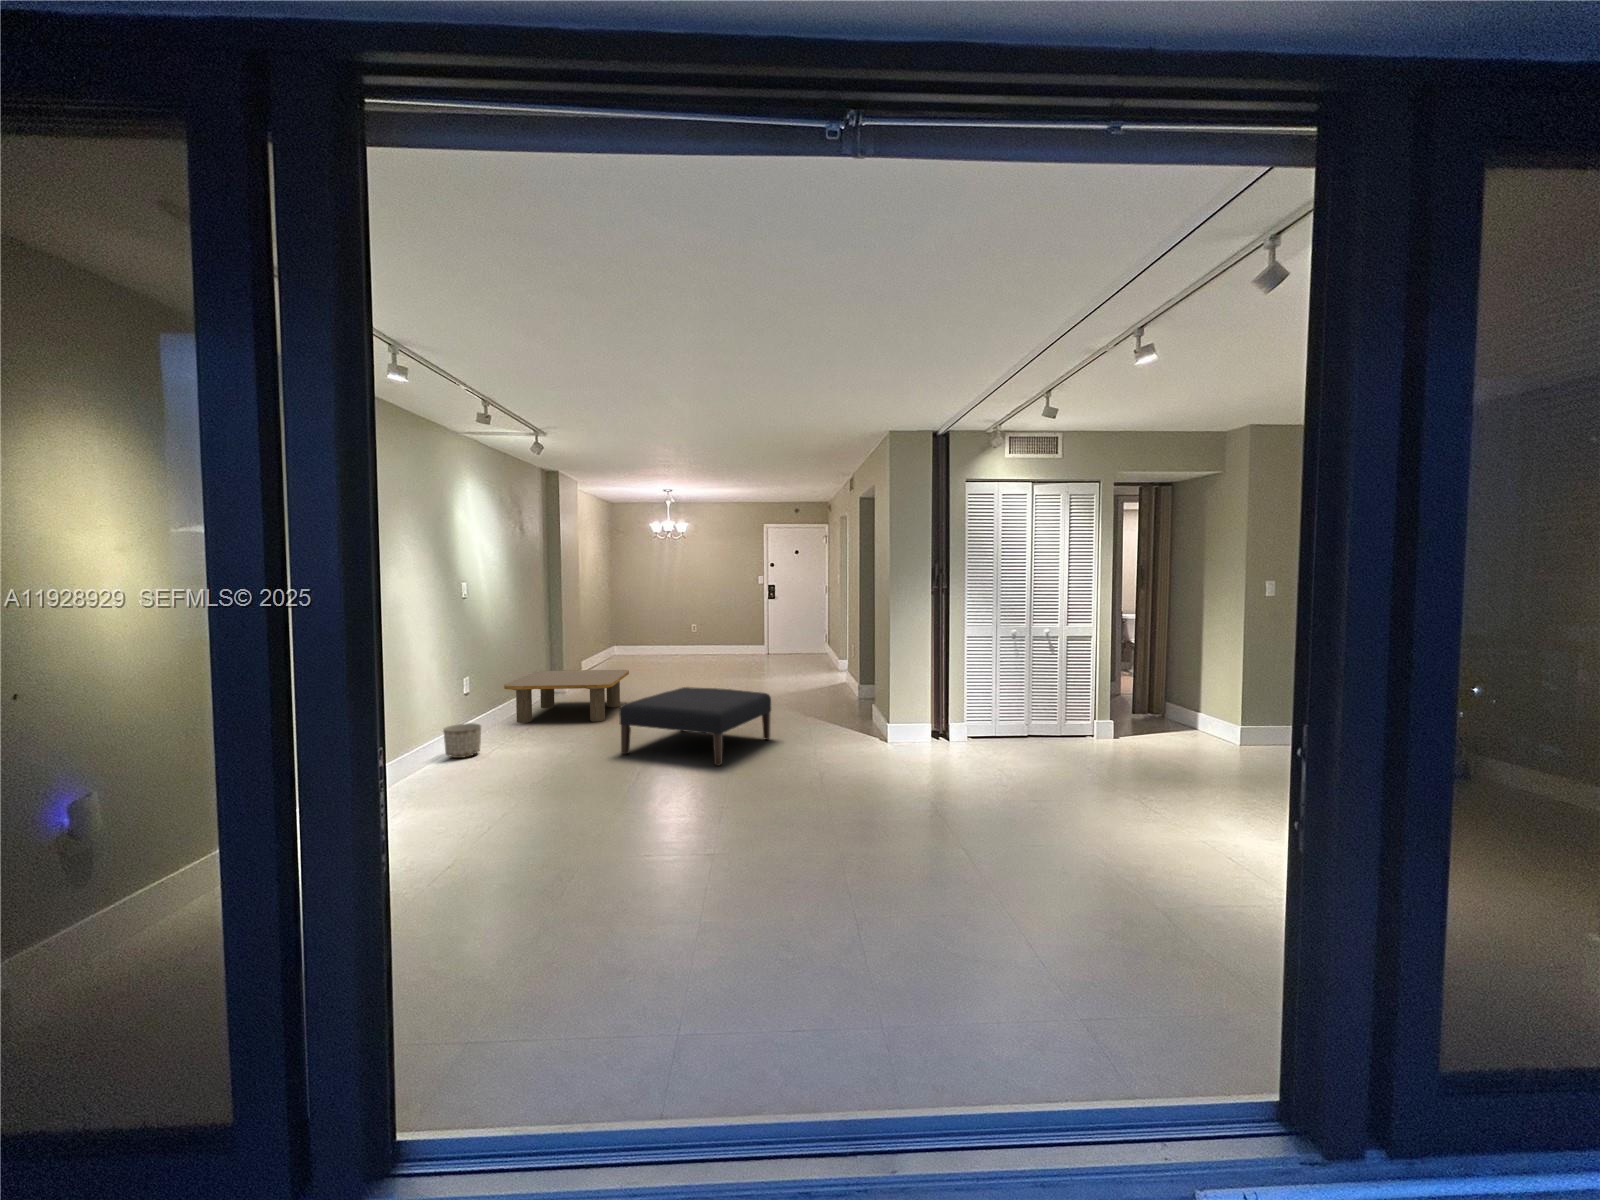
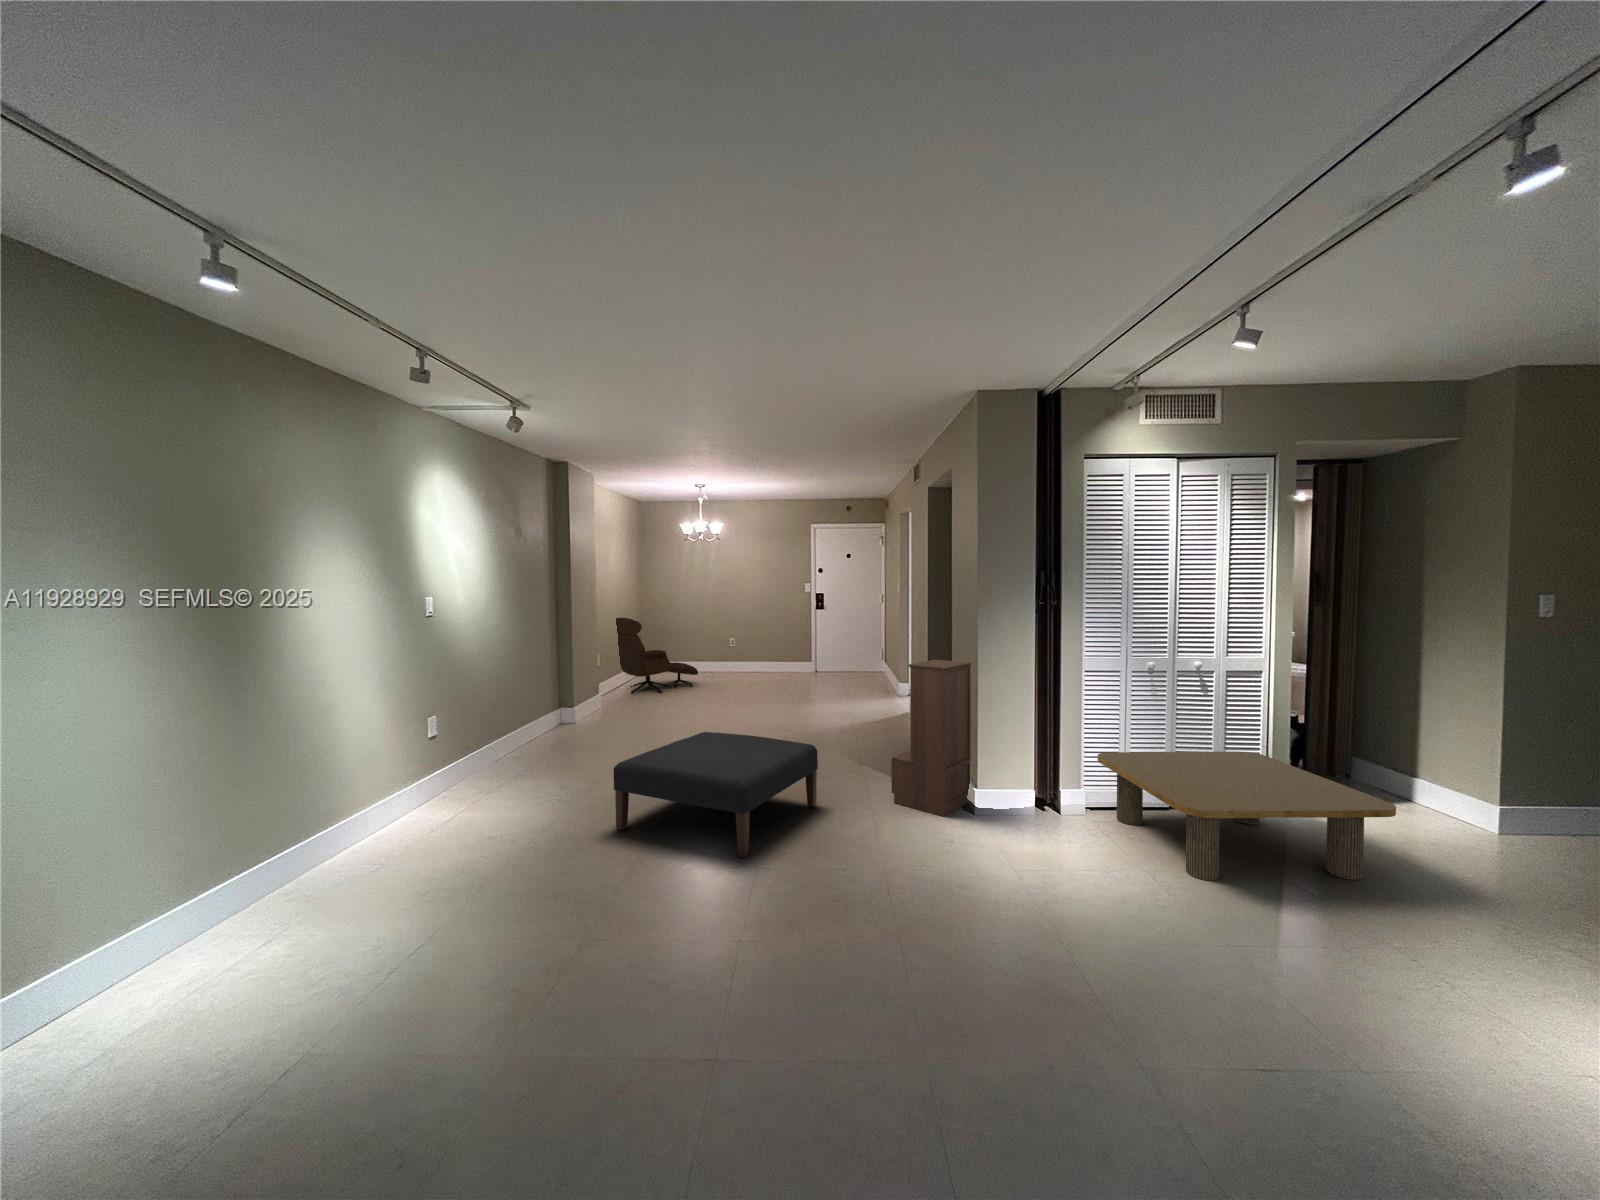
lounge chair: none [588,605,665,673] -> present [616,618,698,694]
bookshelf: none [827,630,885,743] -> present [892,660,971,816]
coffee table: present [504,670,629,723] -> present [1098,752,1396,880]
planter: present [443,723,481,758] -> none [386,782,438,831]

